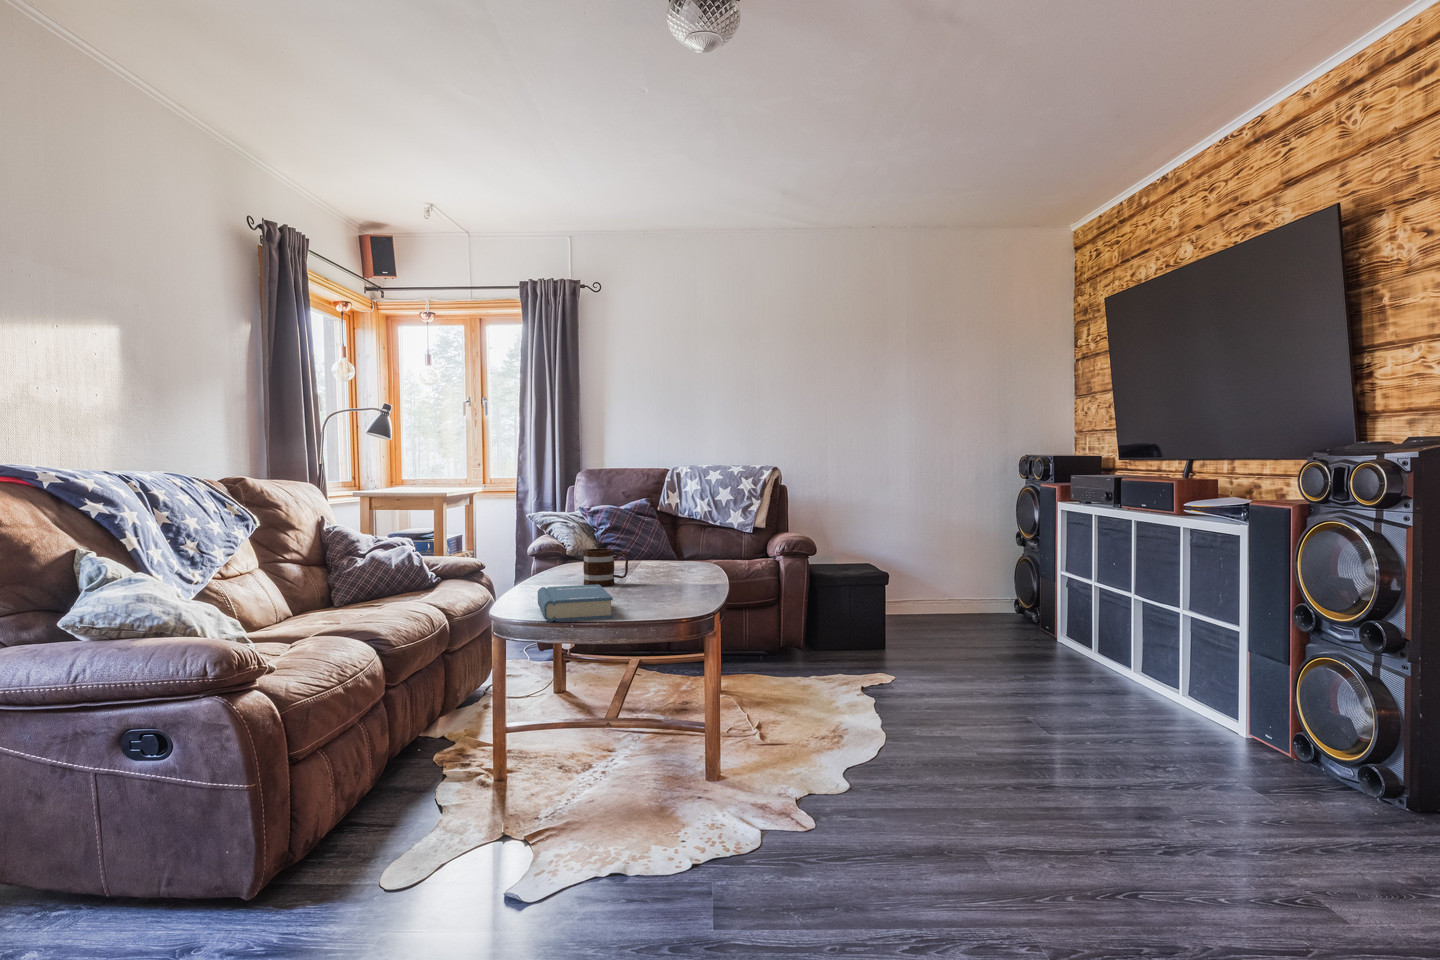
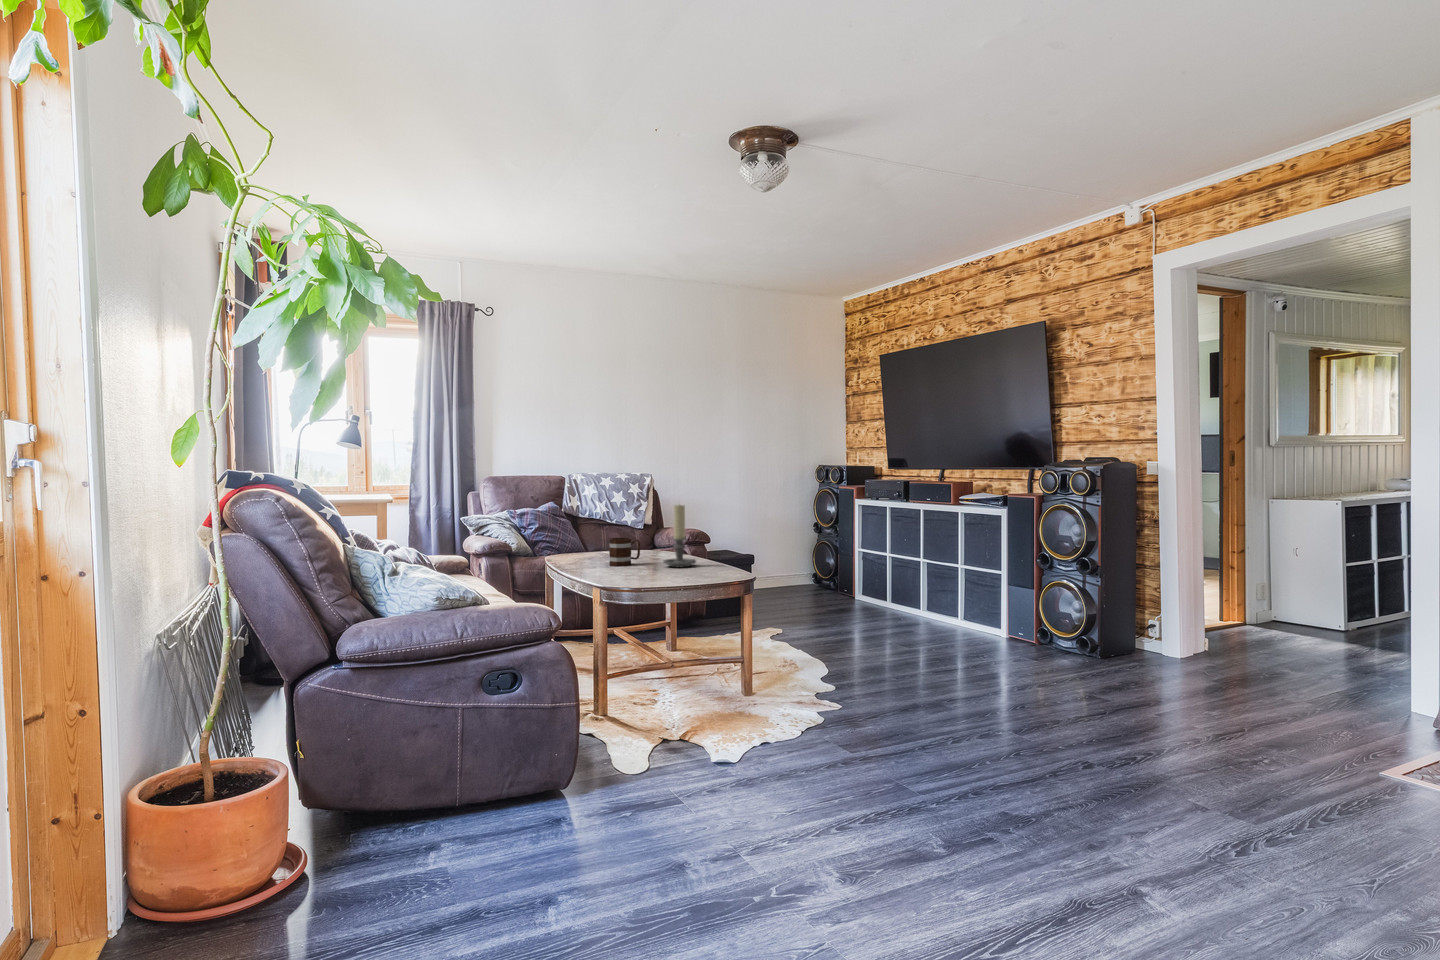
candle holder: none [632,505,679,594] -> present [663,505,696,567]
hardback book: present [538,584,613,622] -> none [632,560,706,585]

